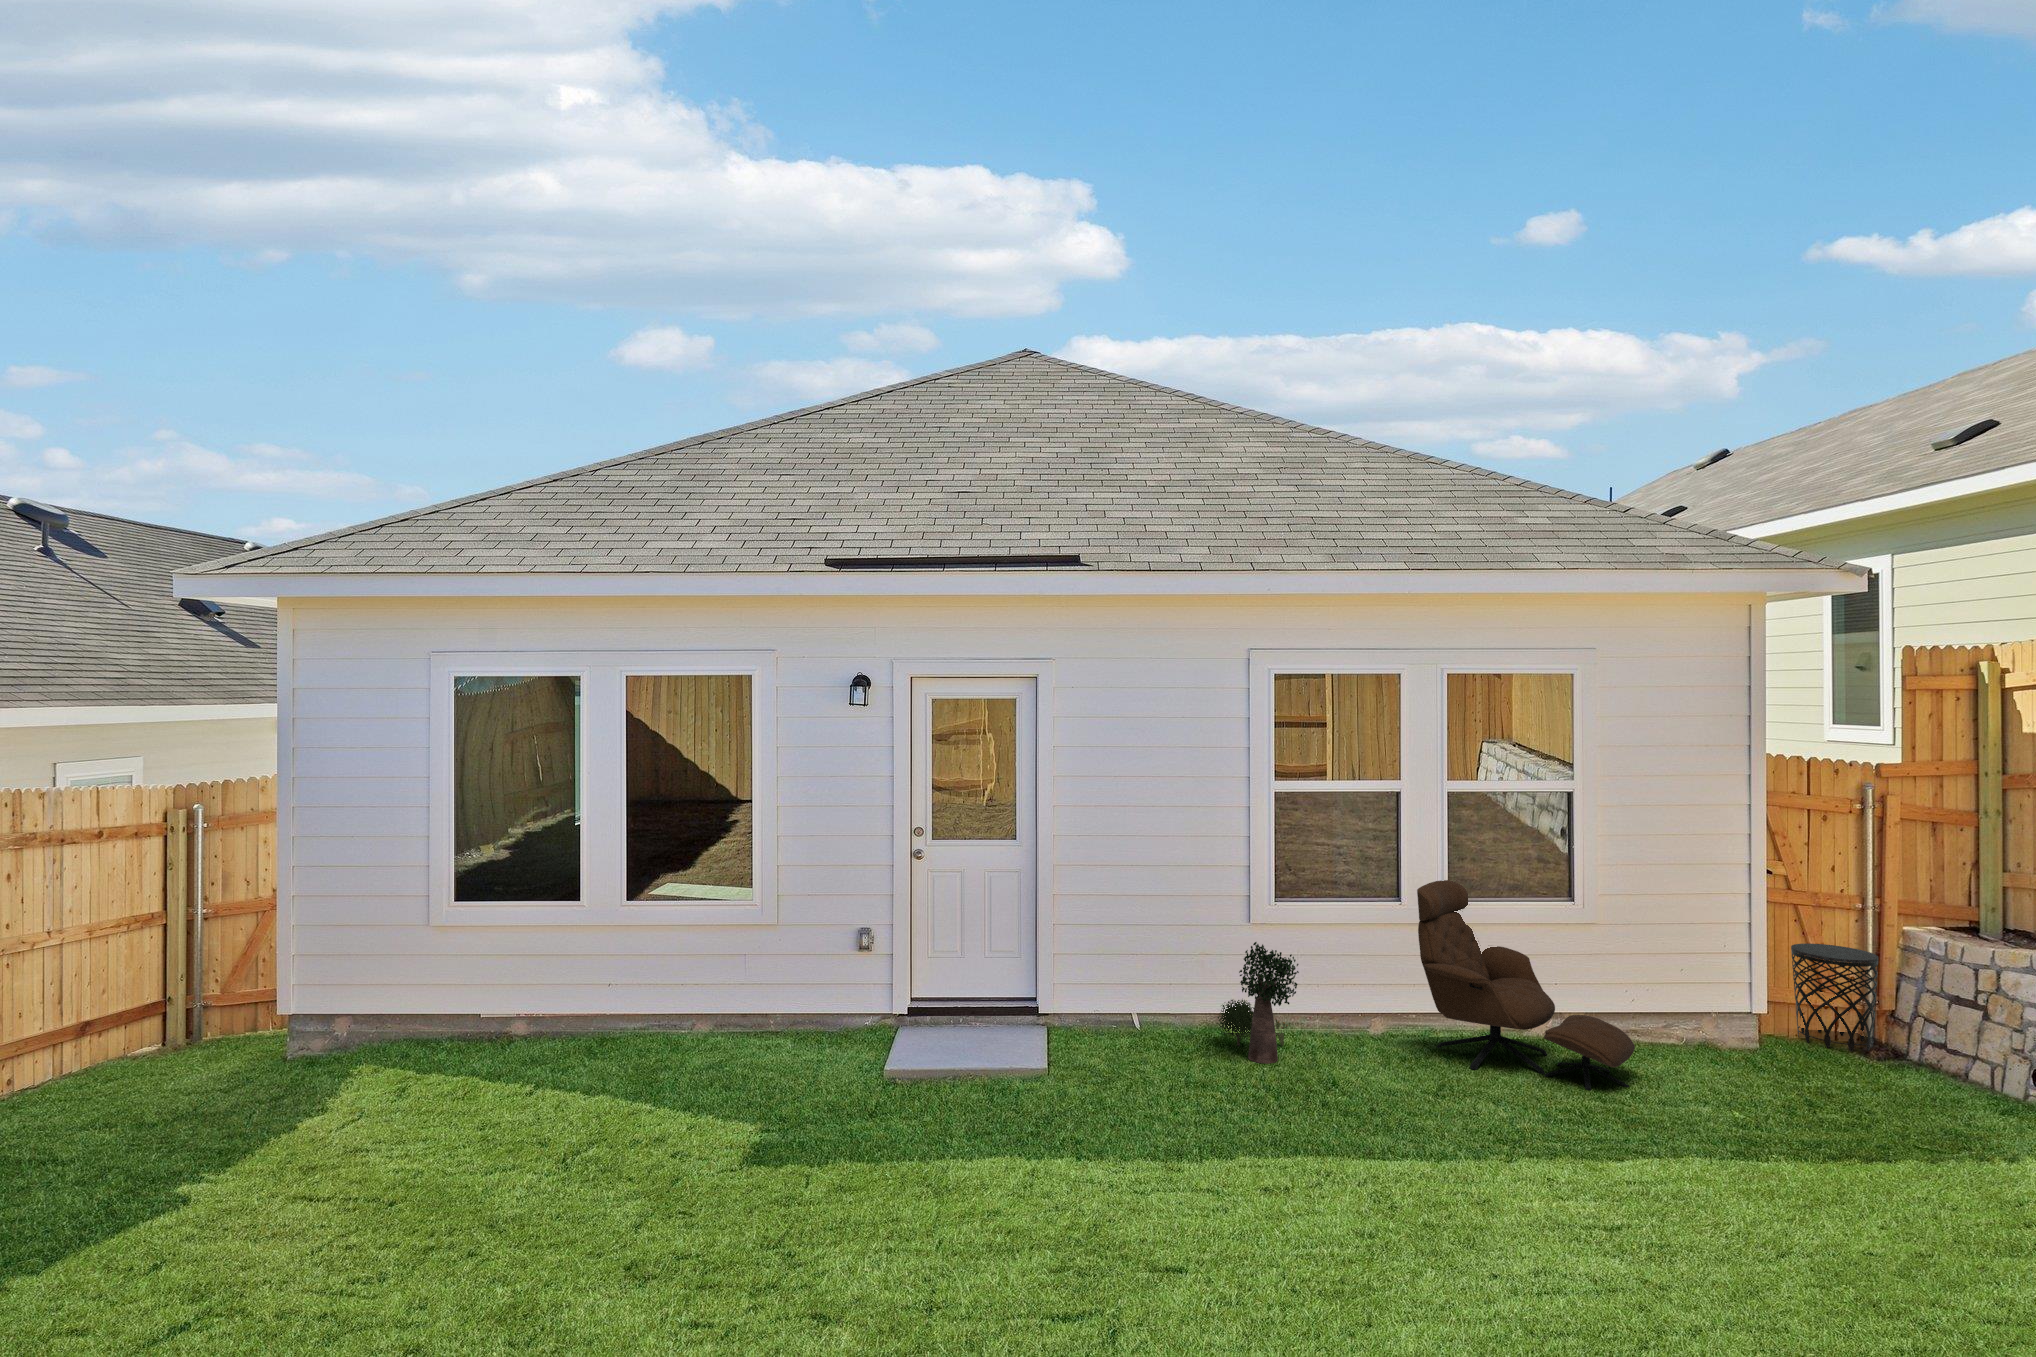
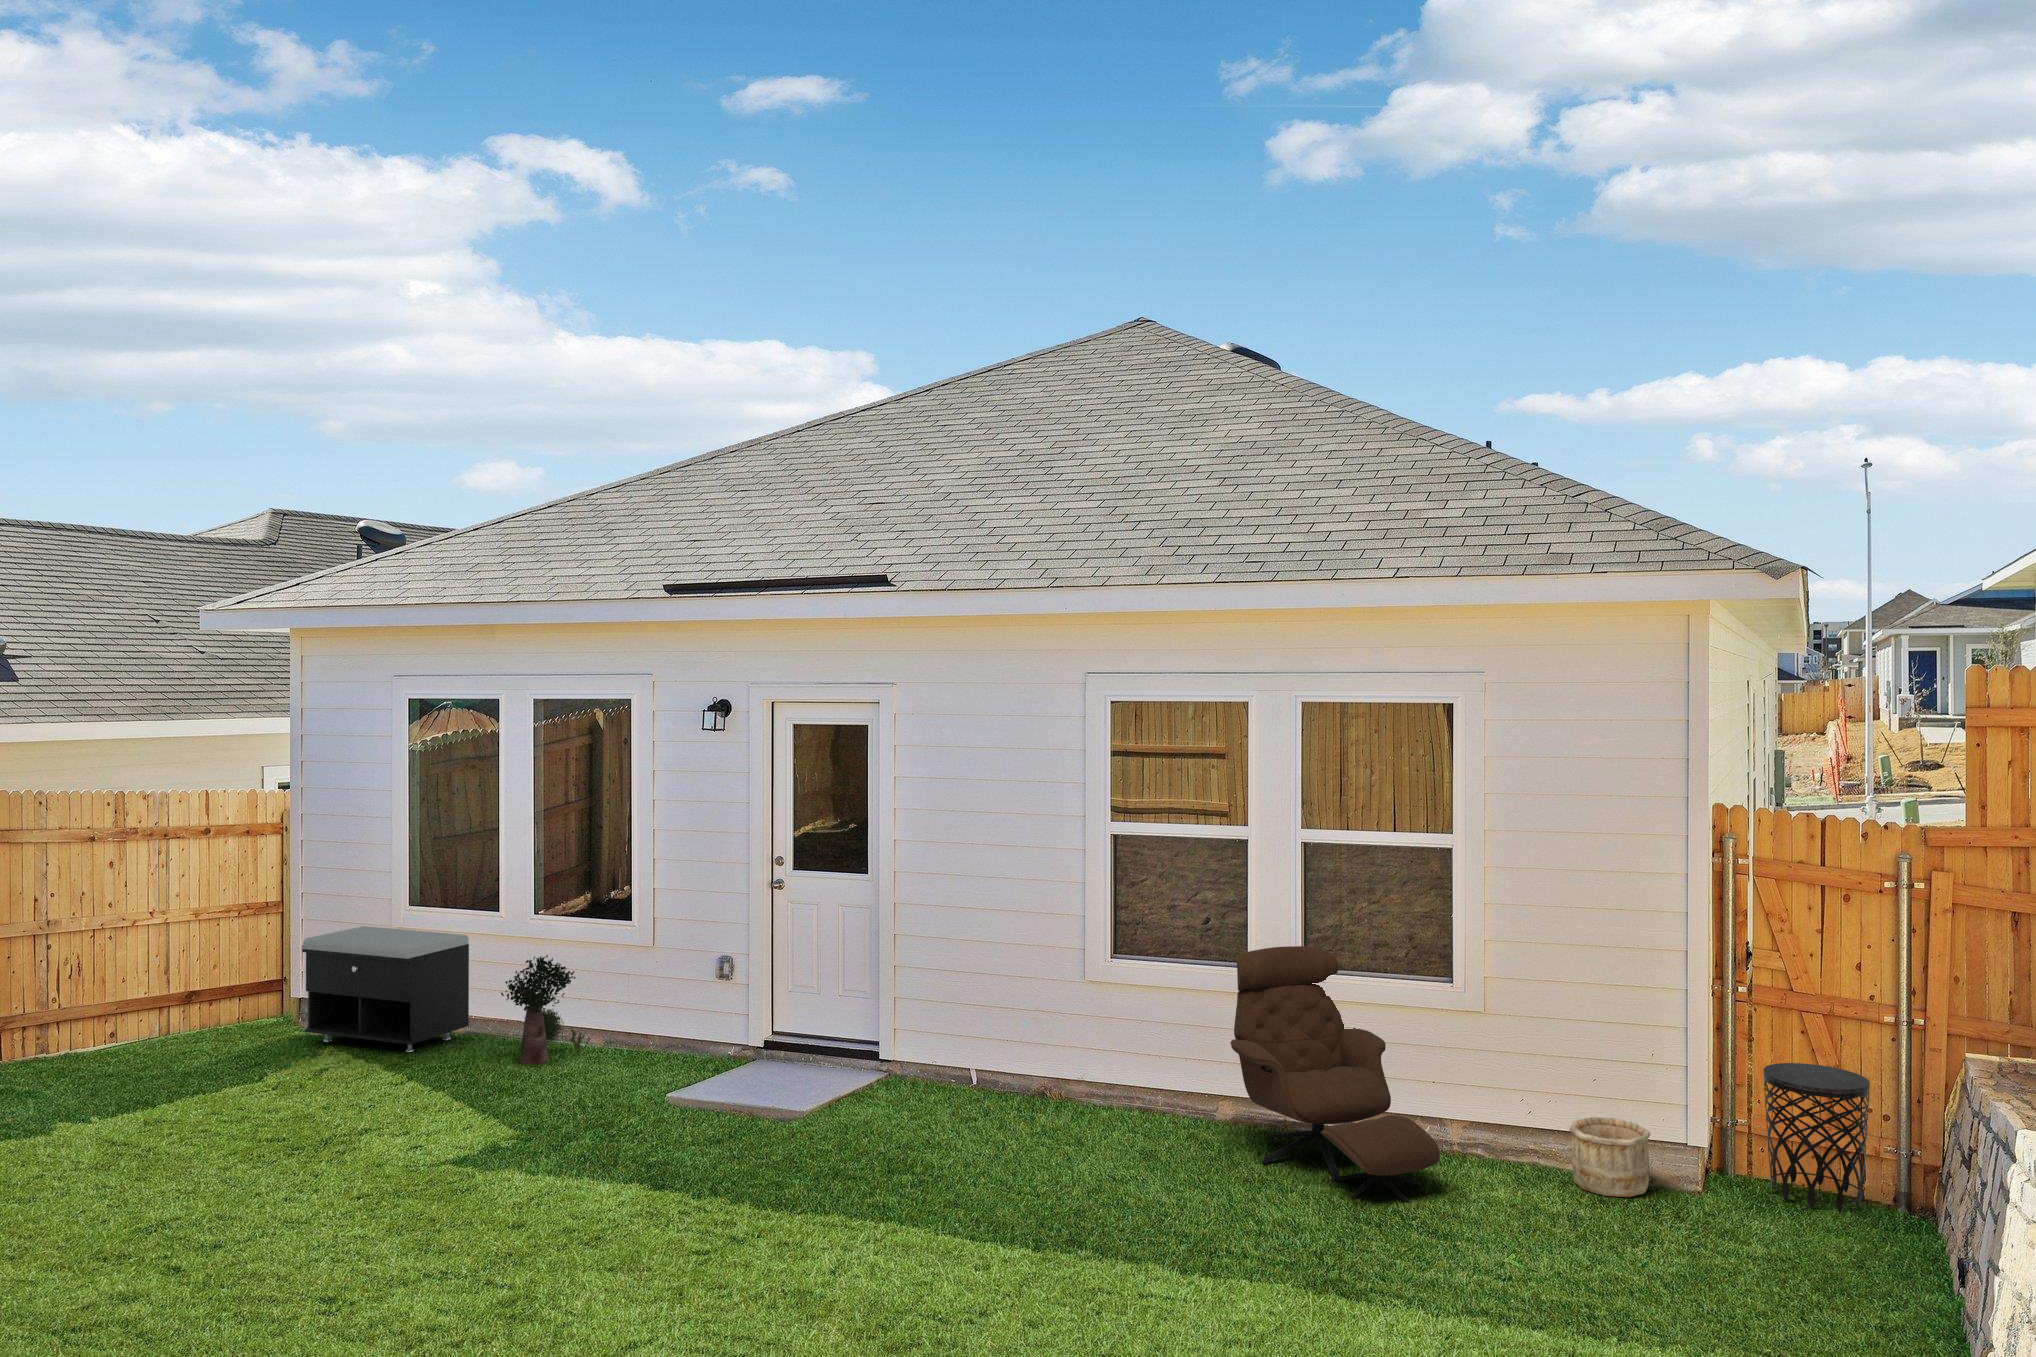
storage bench: none [339,926,541,1064] -> present [302,926,469,1052]
potted plant: present [1217,942,1299,1064] -> present [501,955,584,1065]
wooden bucket: none [1679,999,1751,1061] -> present [1569,1117,1651,1197]

